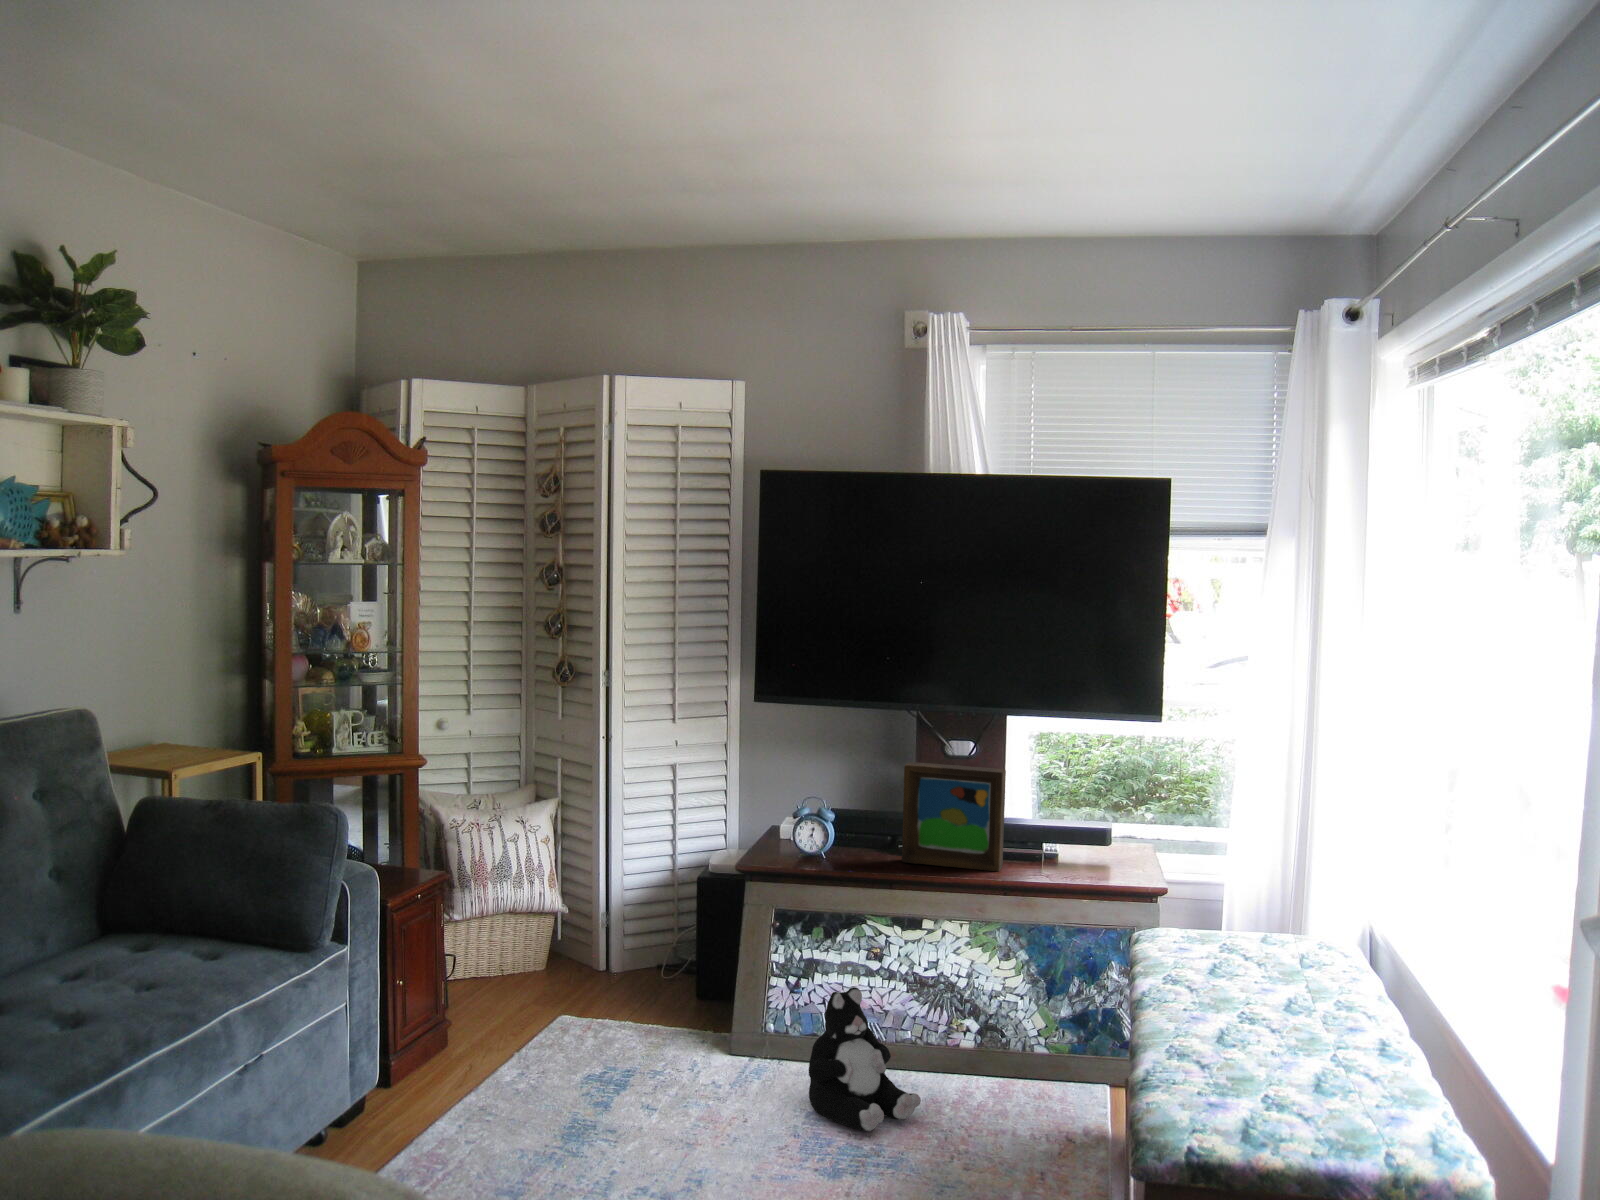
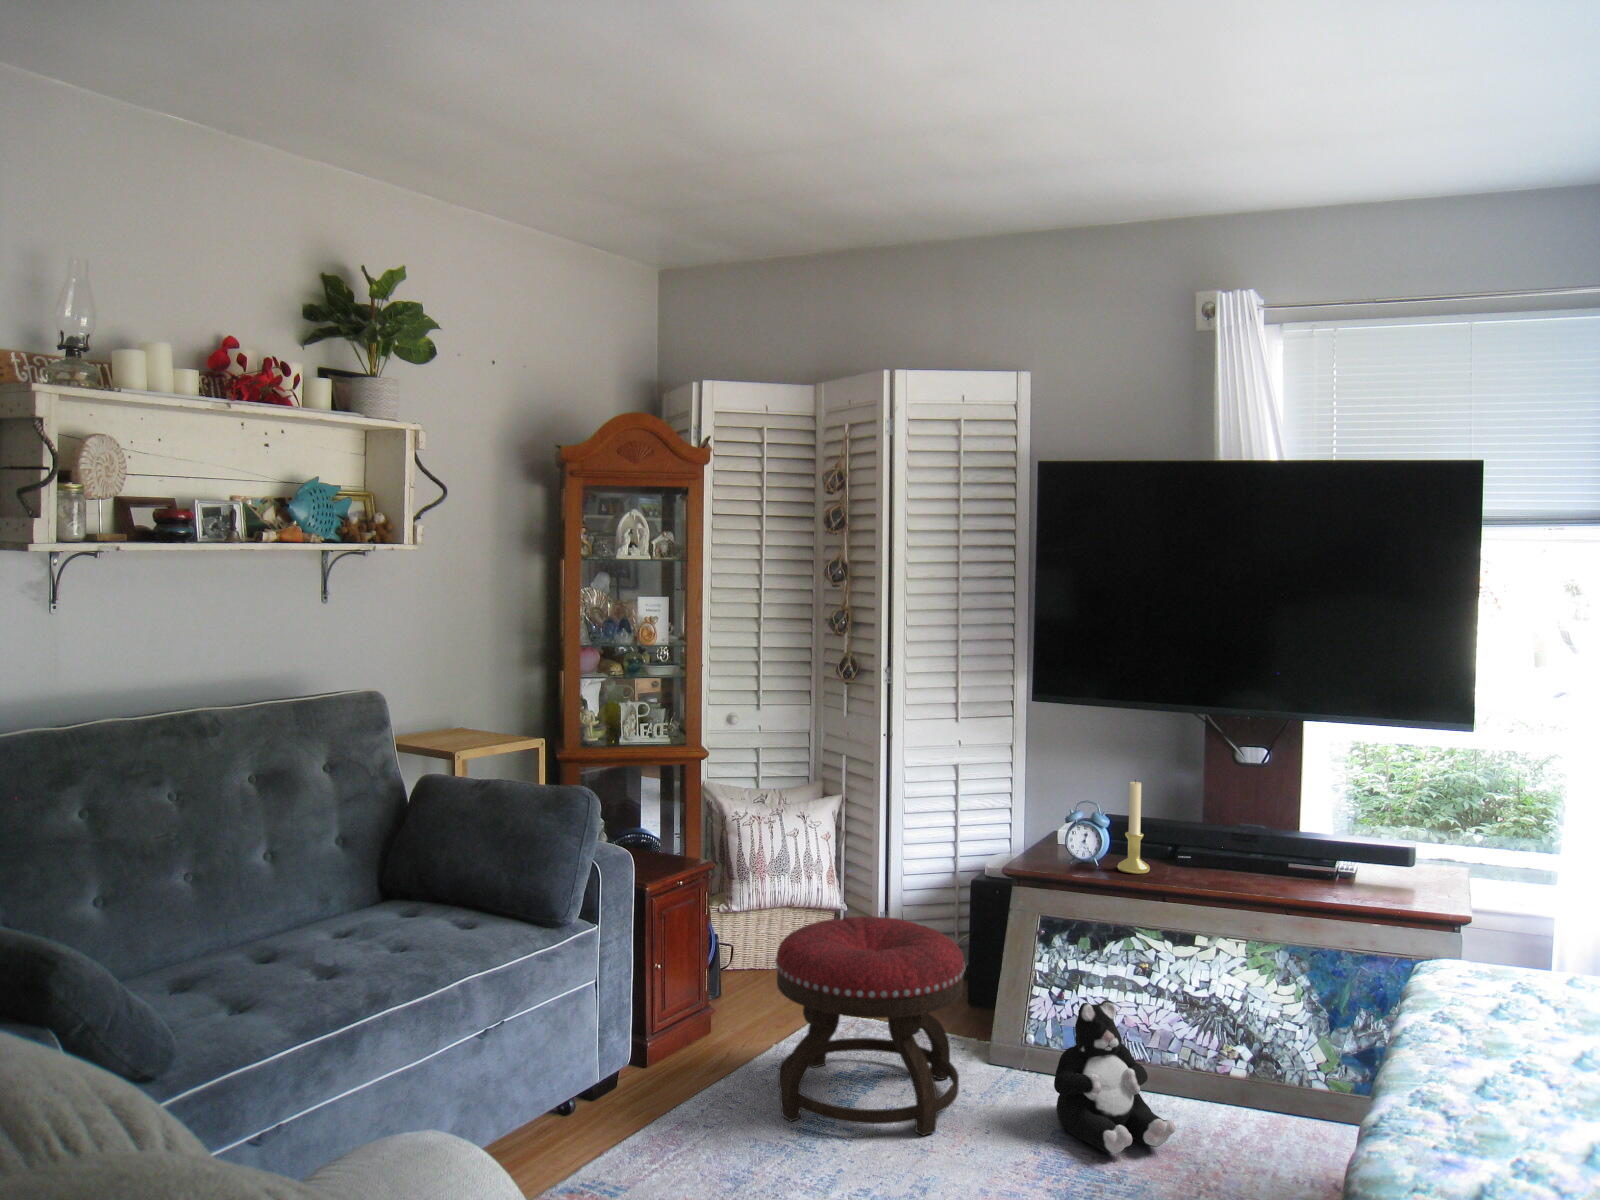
picture frame: present [902,762,1006,872] -> none [1176,768,1293,891]
candle holder: none [848,775,877,864] -> present [1118,780,1150,874]
ottoman: none [529,925,719,1141] -> present [775,916,965,1136]

